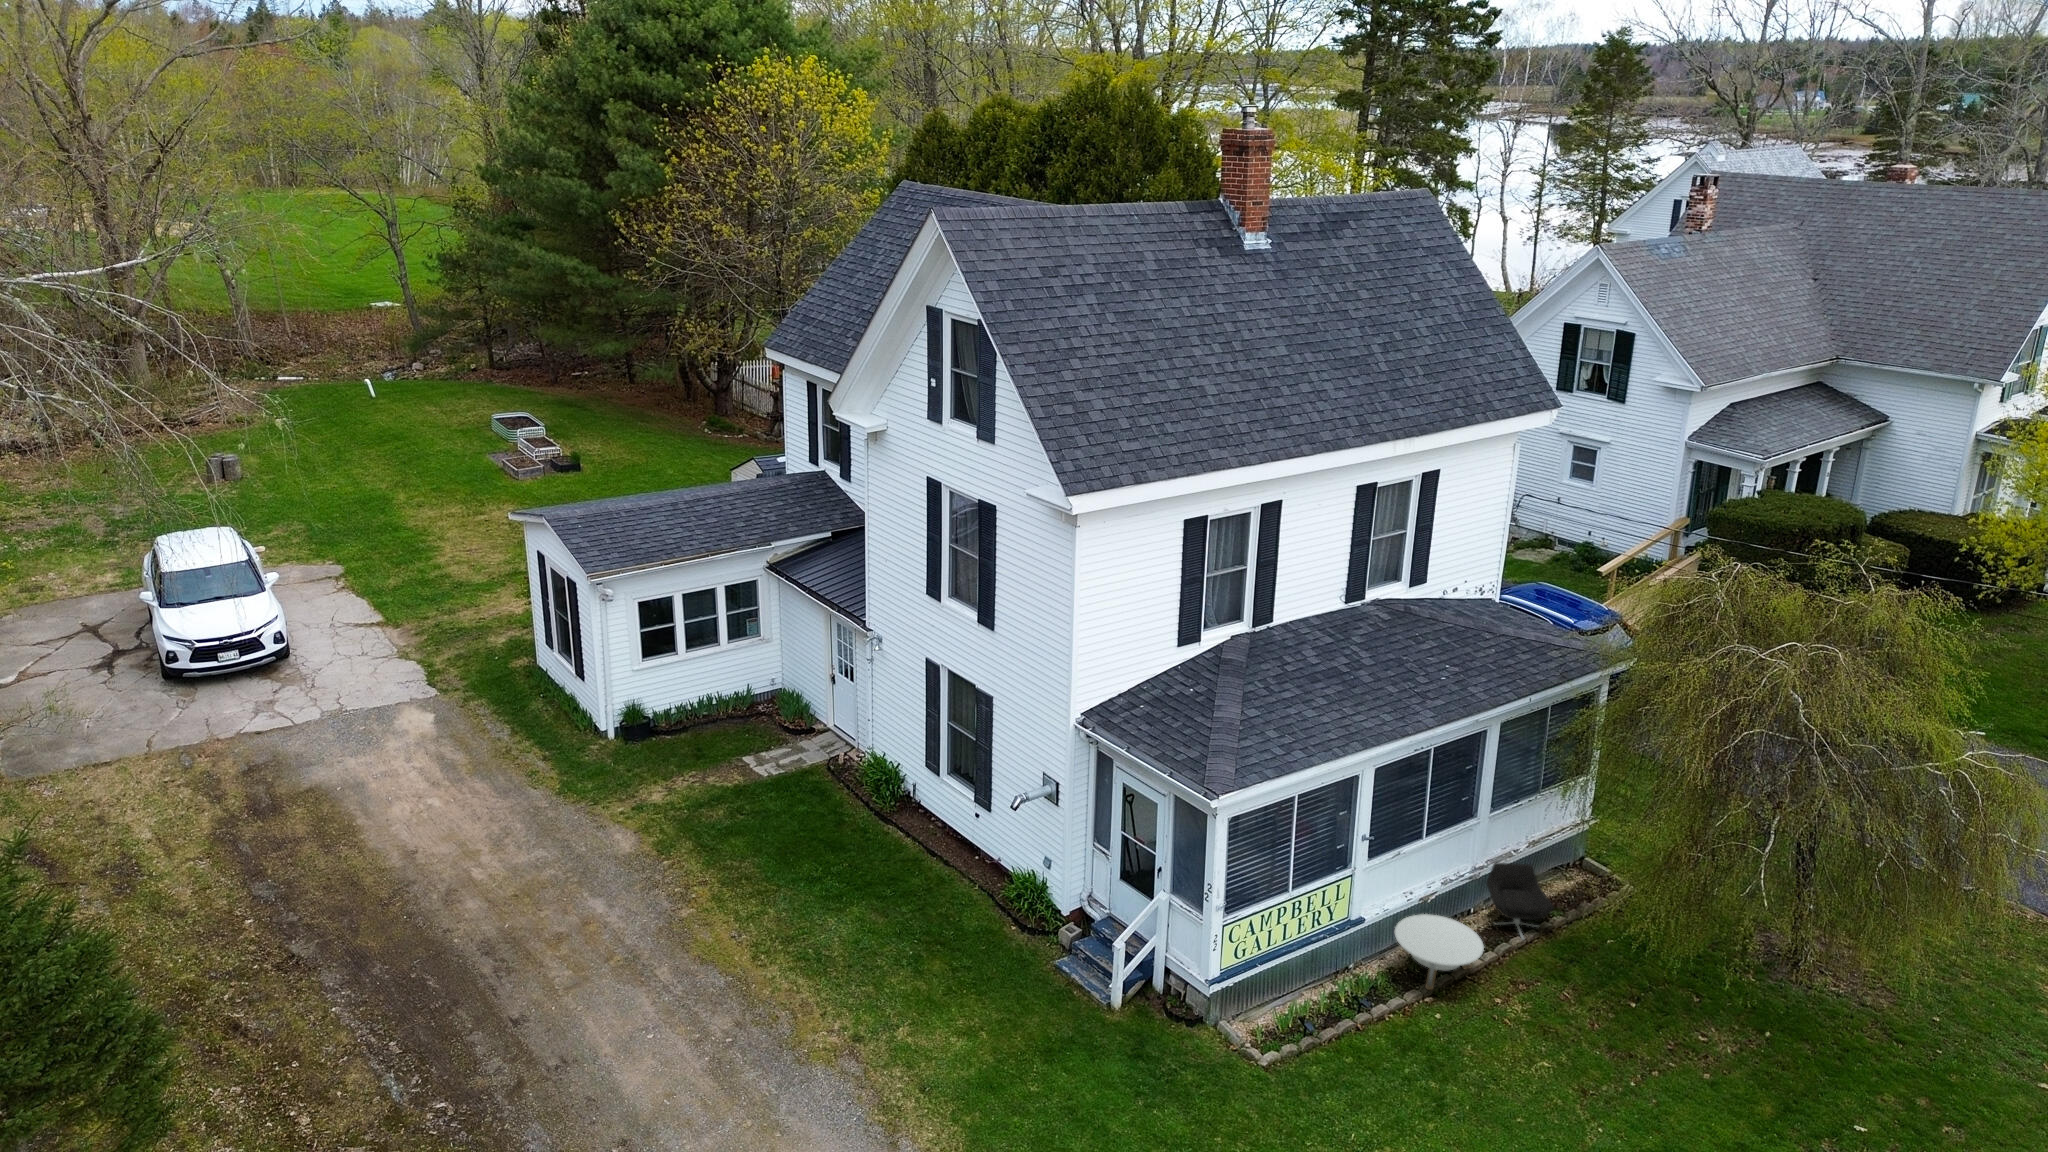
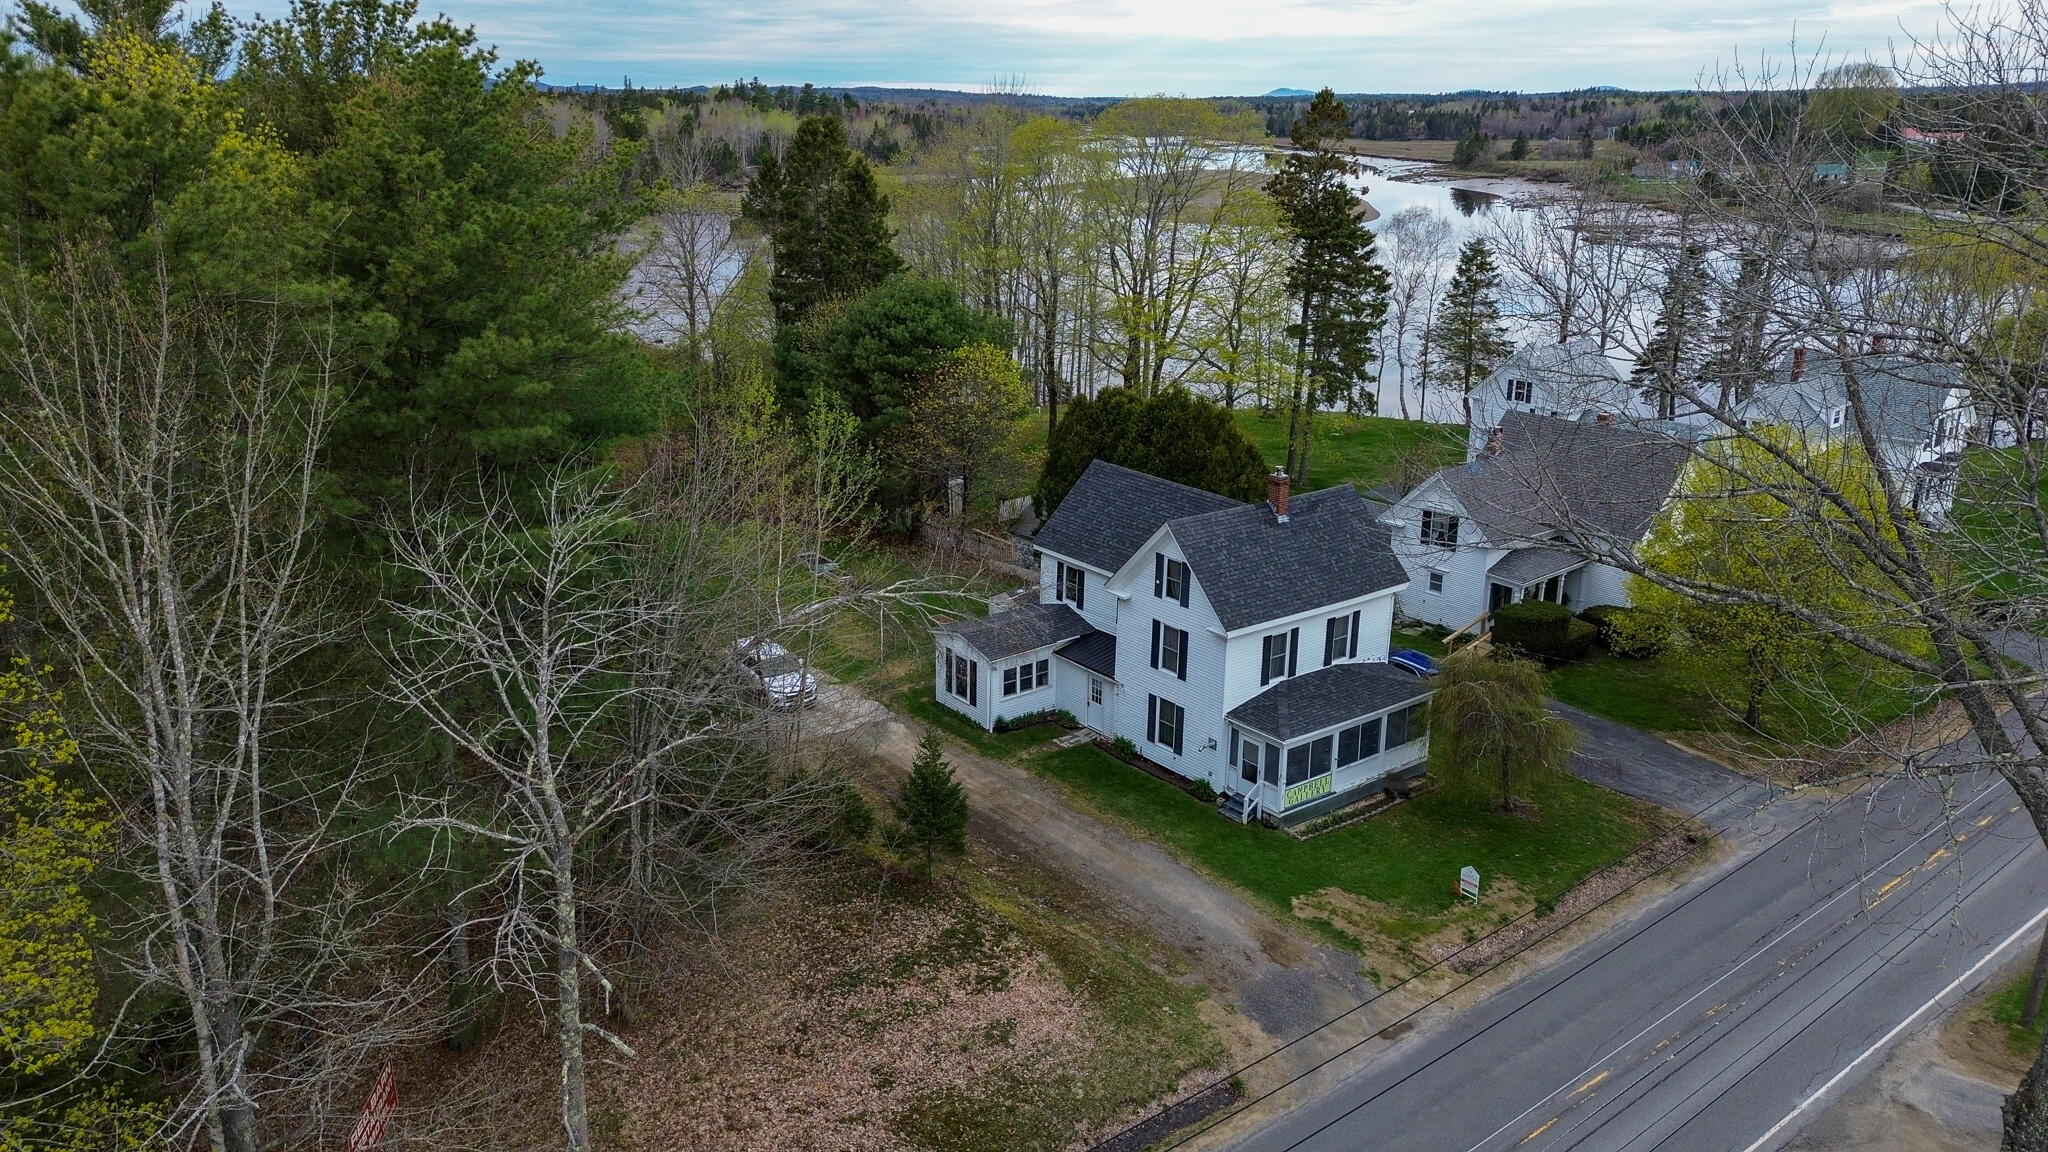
round table: present [1395,914,1484,990] -> none [1348,791,1383,817]

